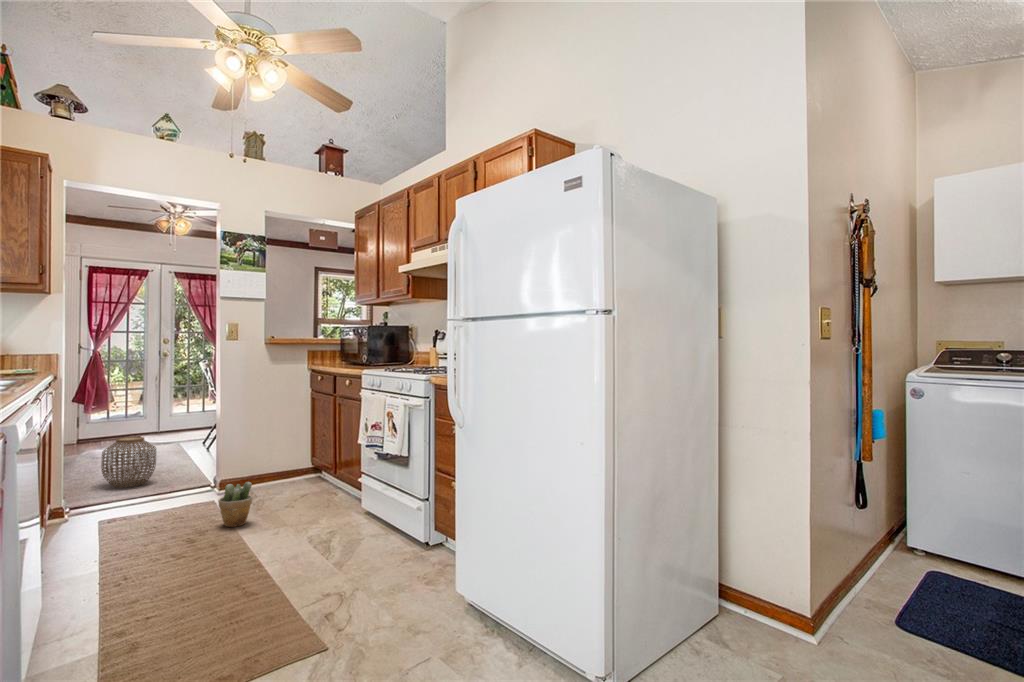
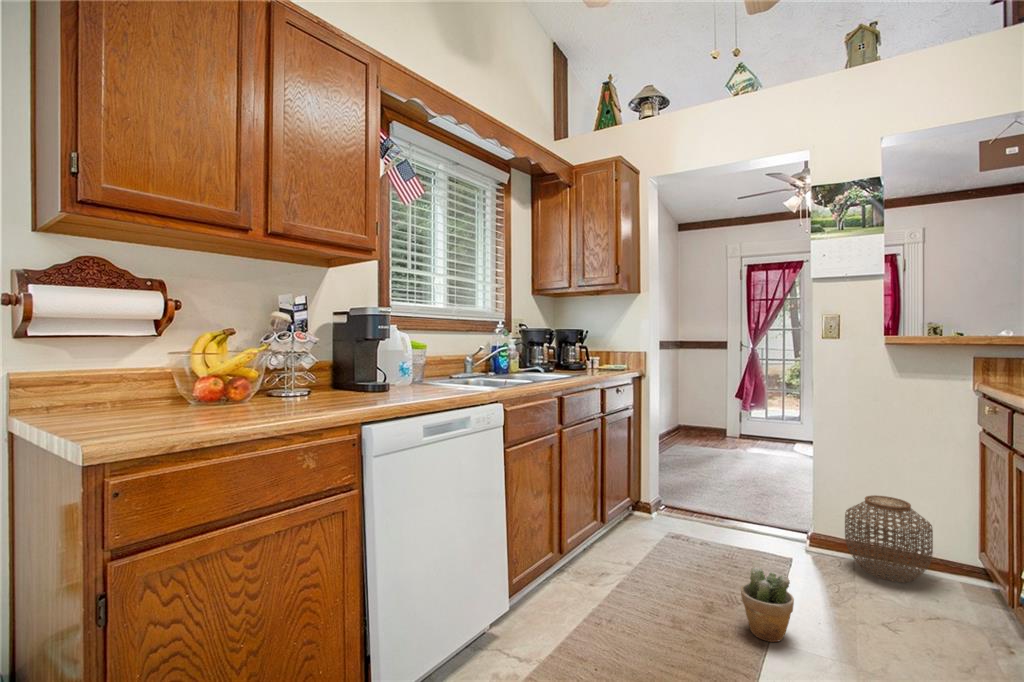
woven basket: present [101,437,156,488] -> present [845,495,933,583]

